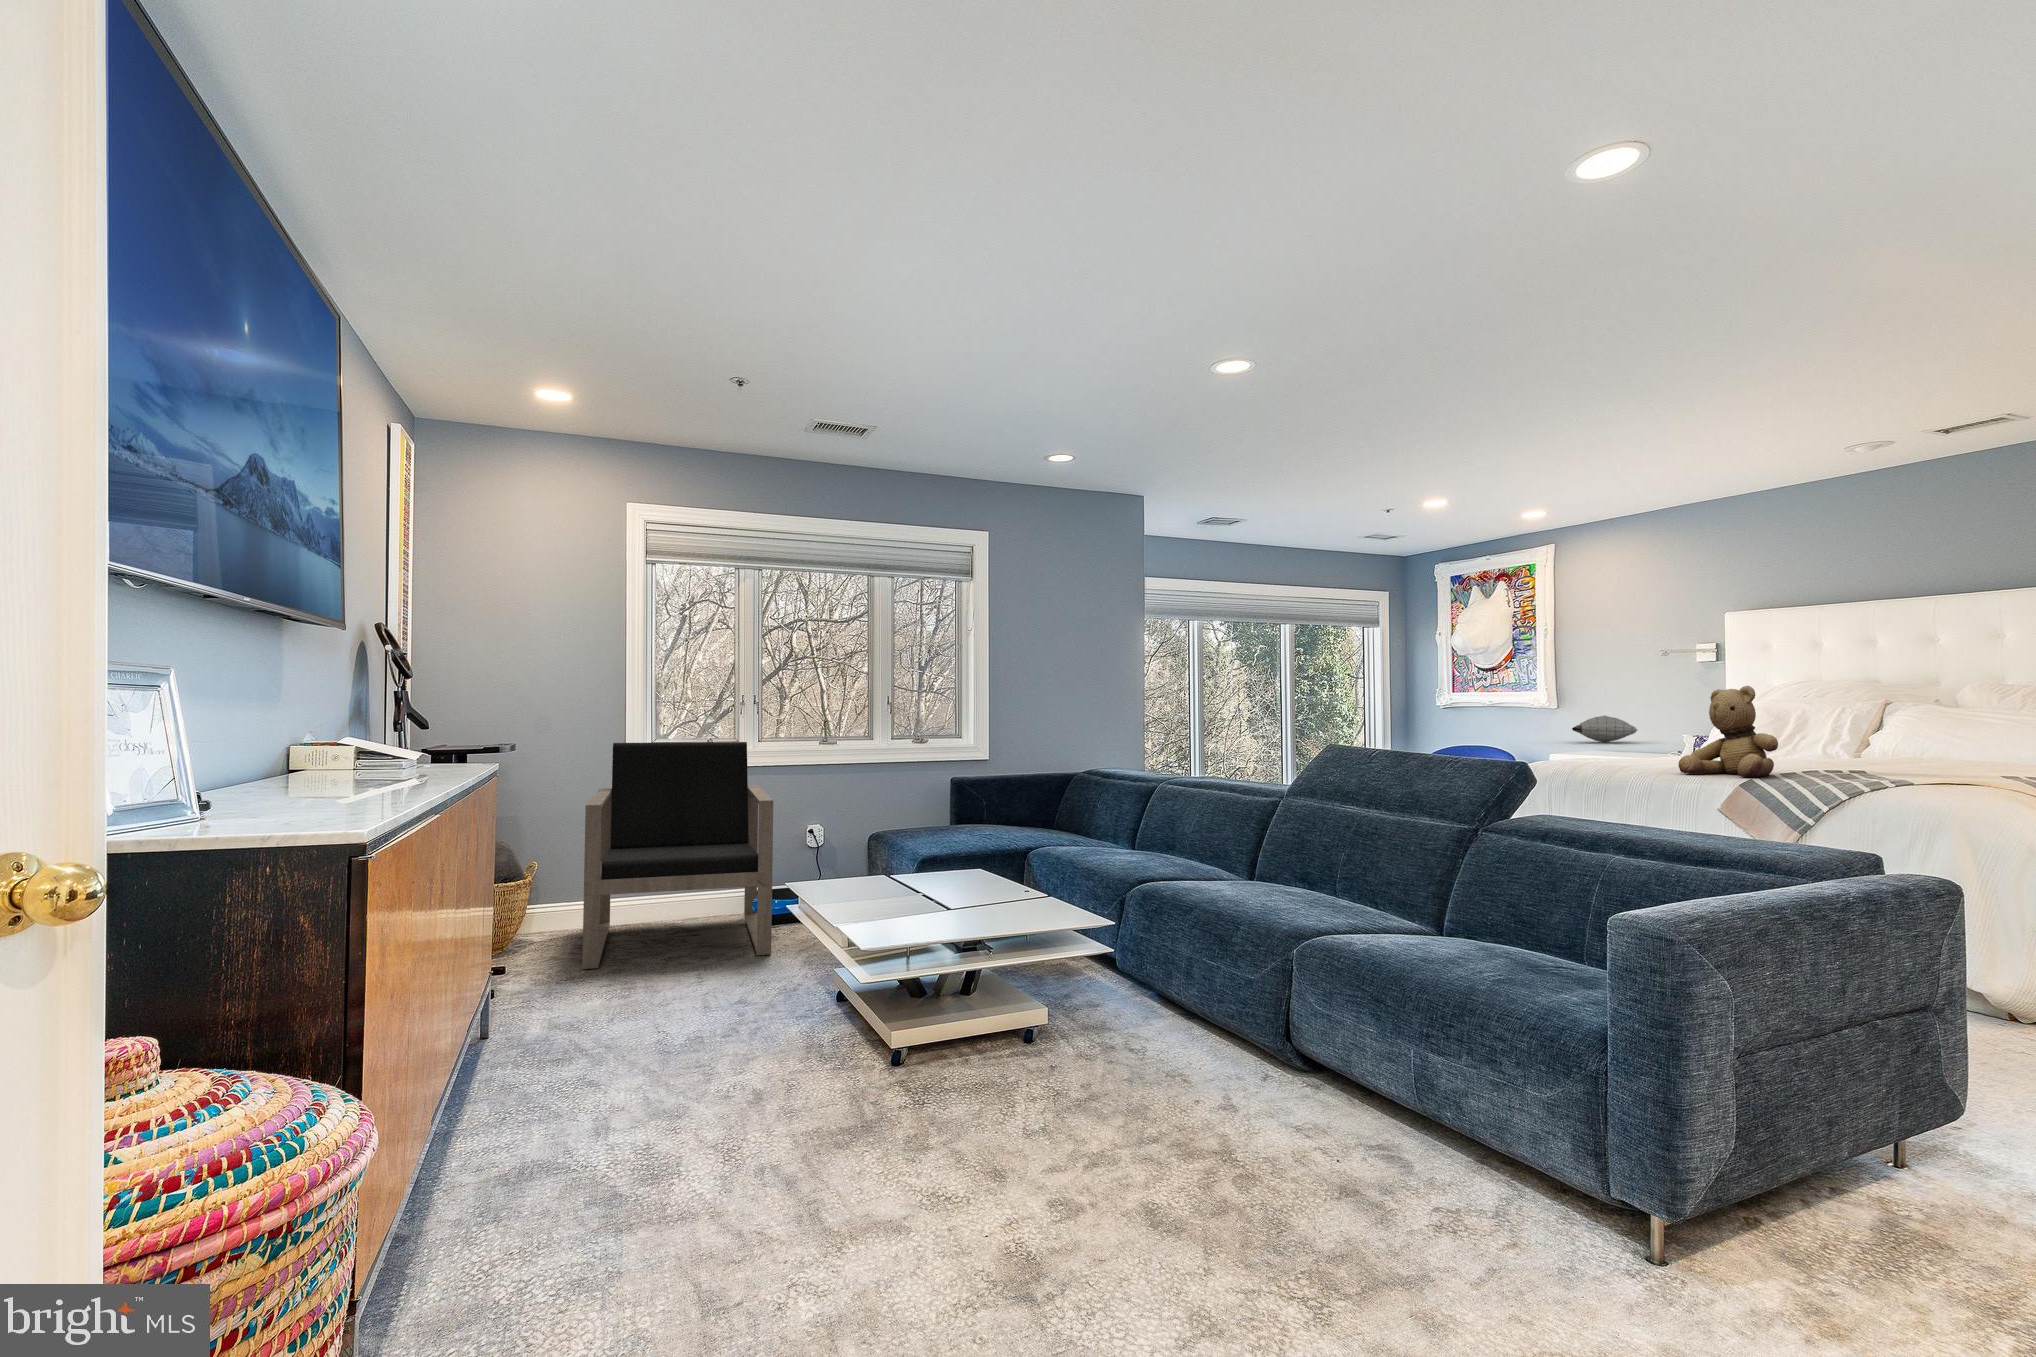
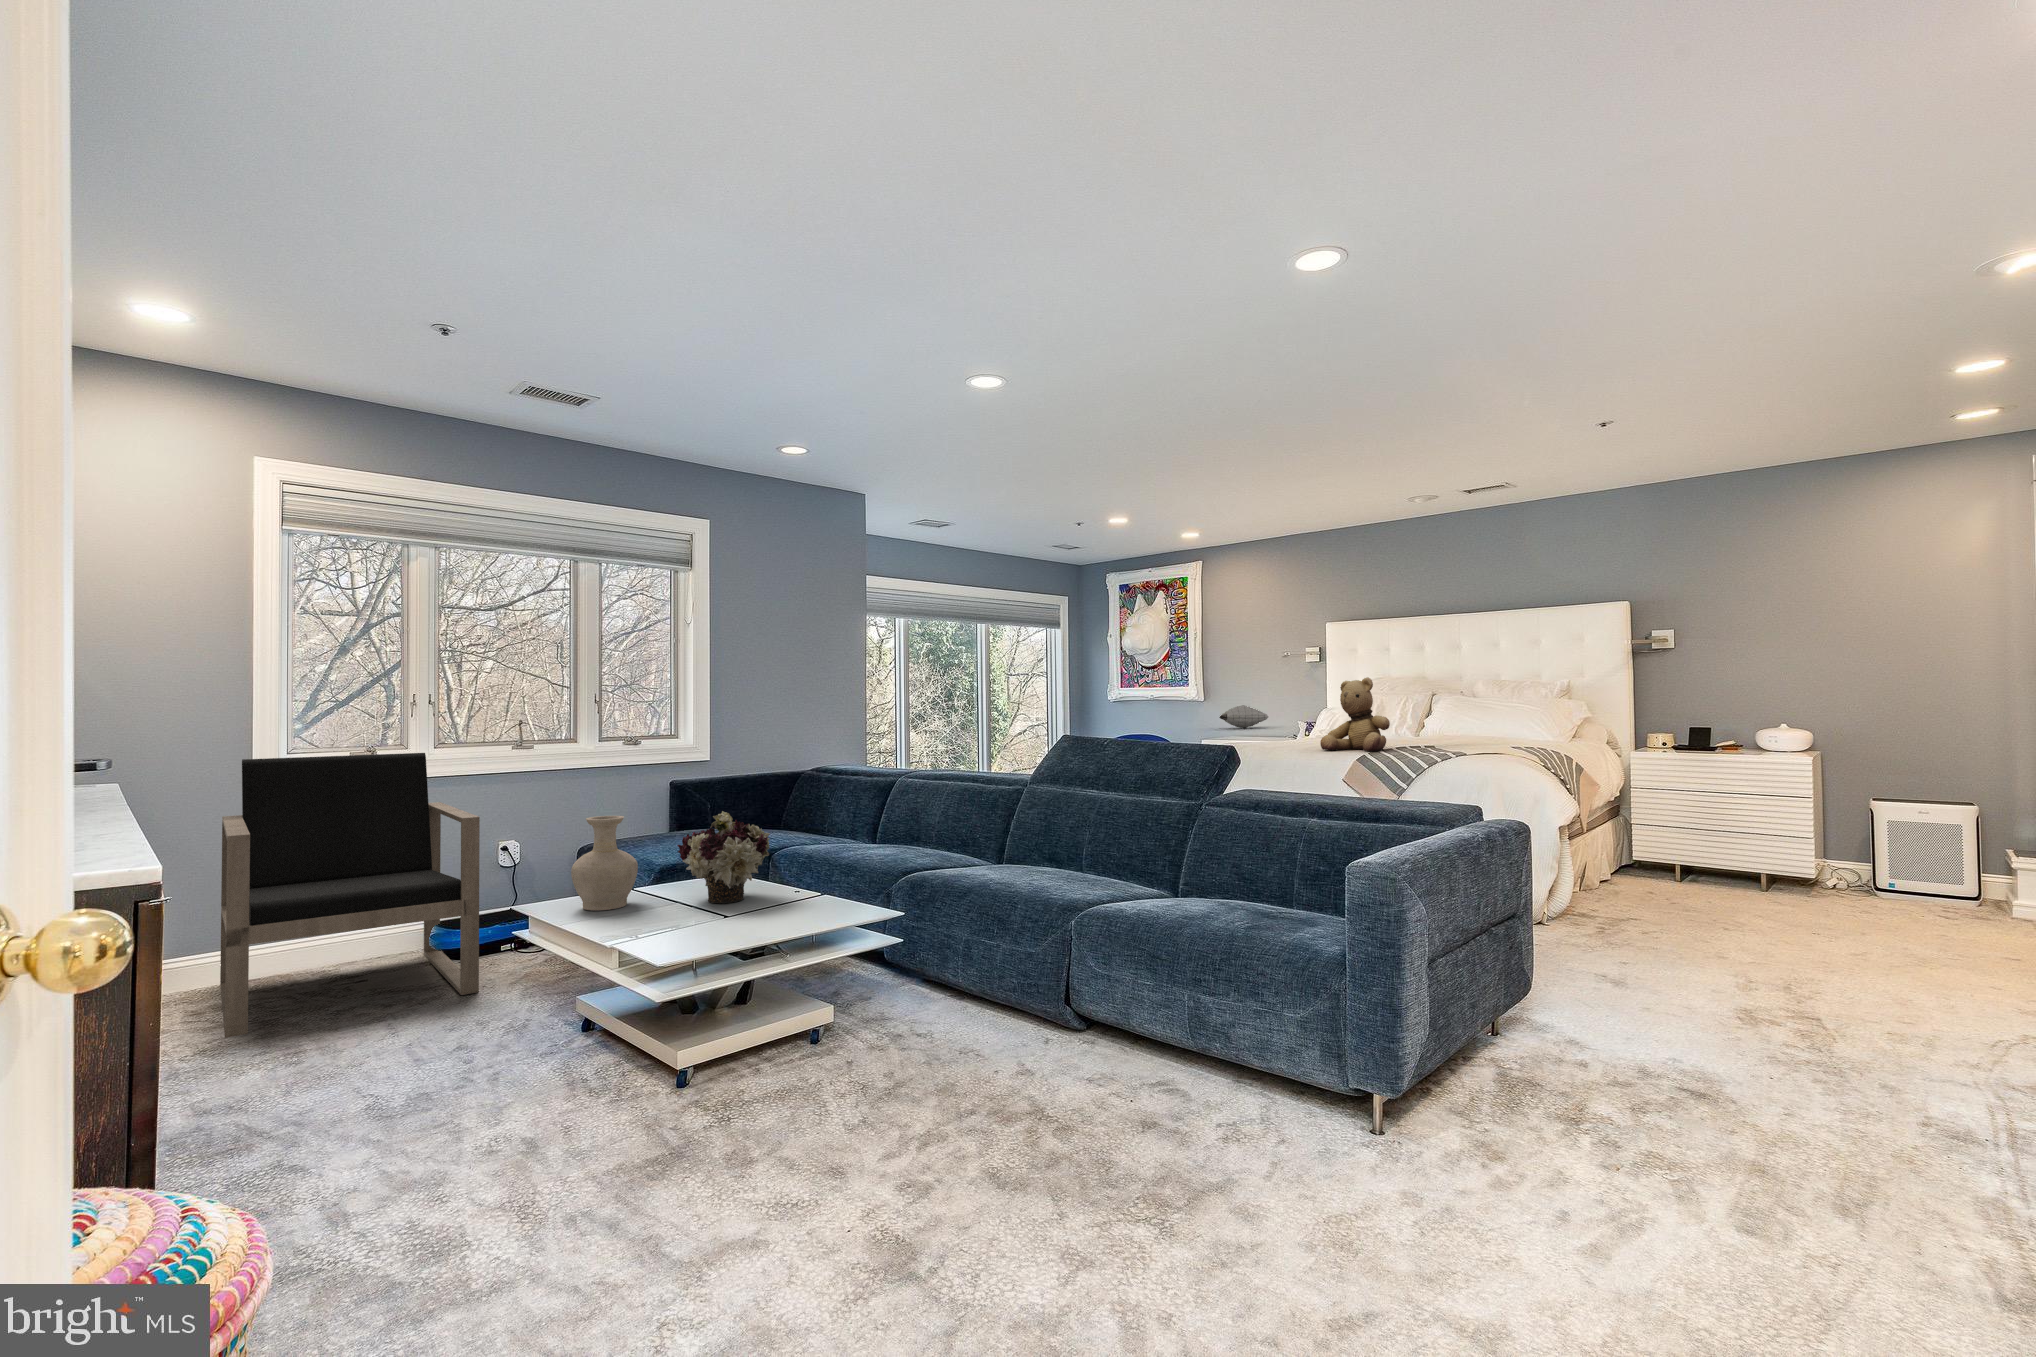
vase: none [834,806,891,892] -> present [571,816,638,910]
flower arrangement: none [924,807,1008,896] -> present [677,811,770,903]

